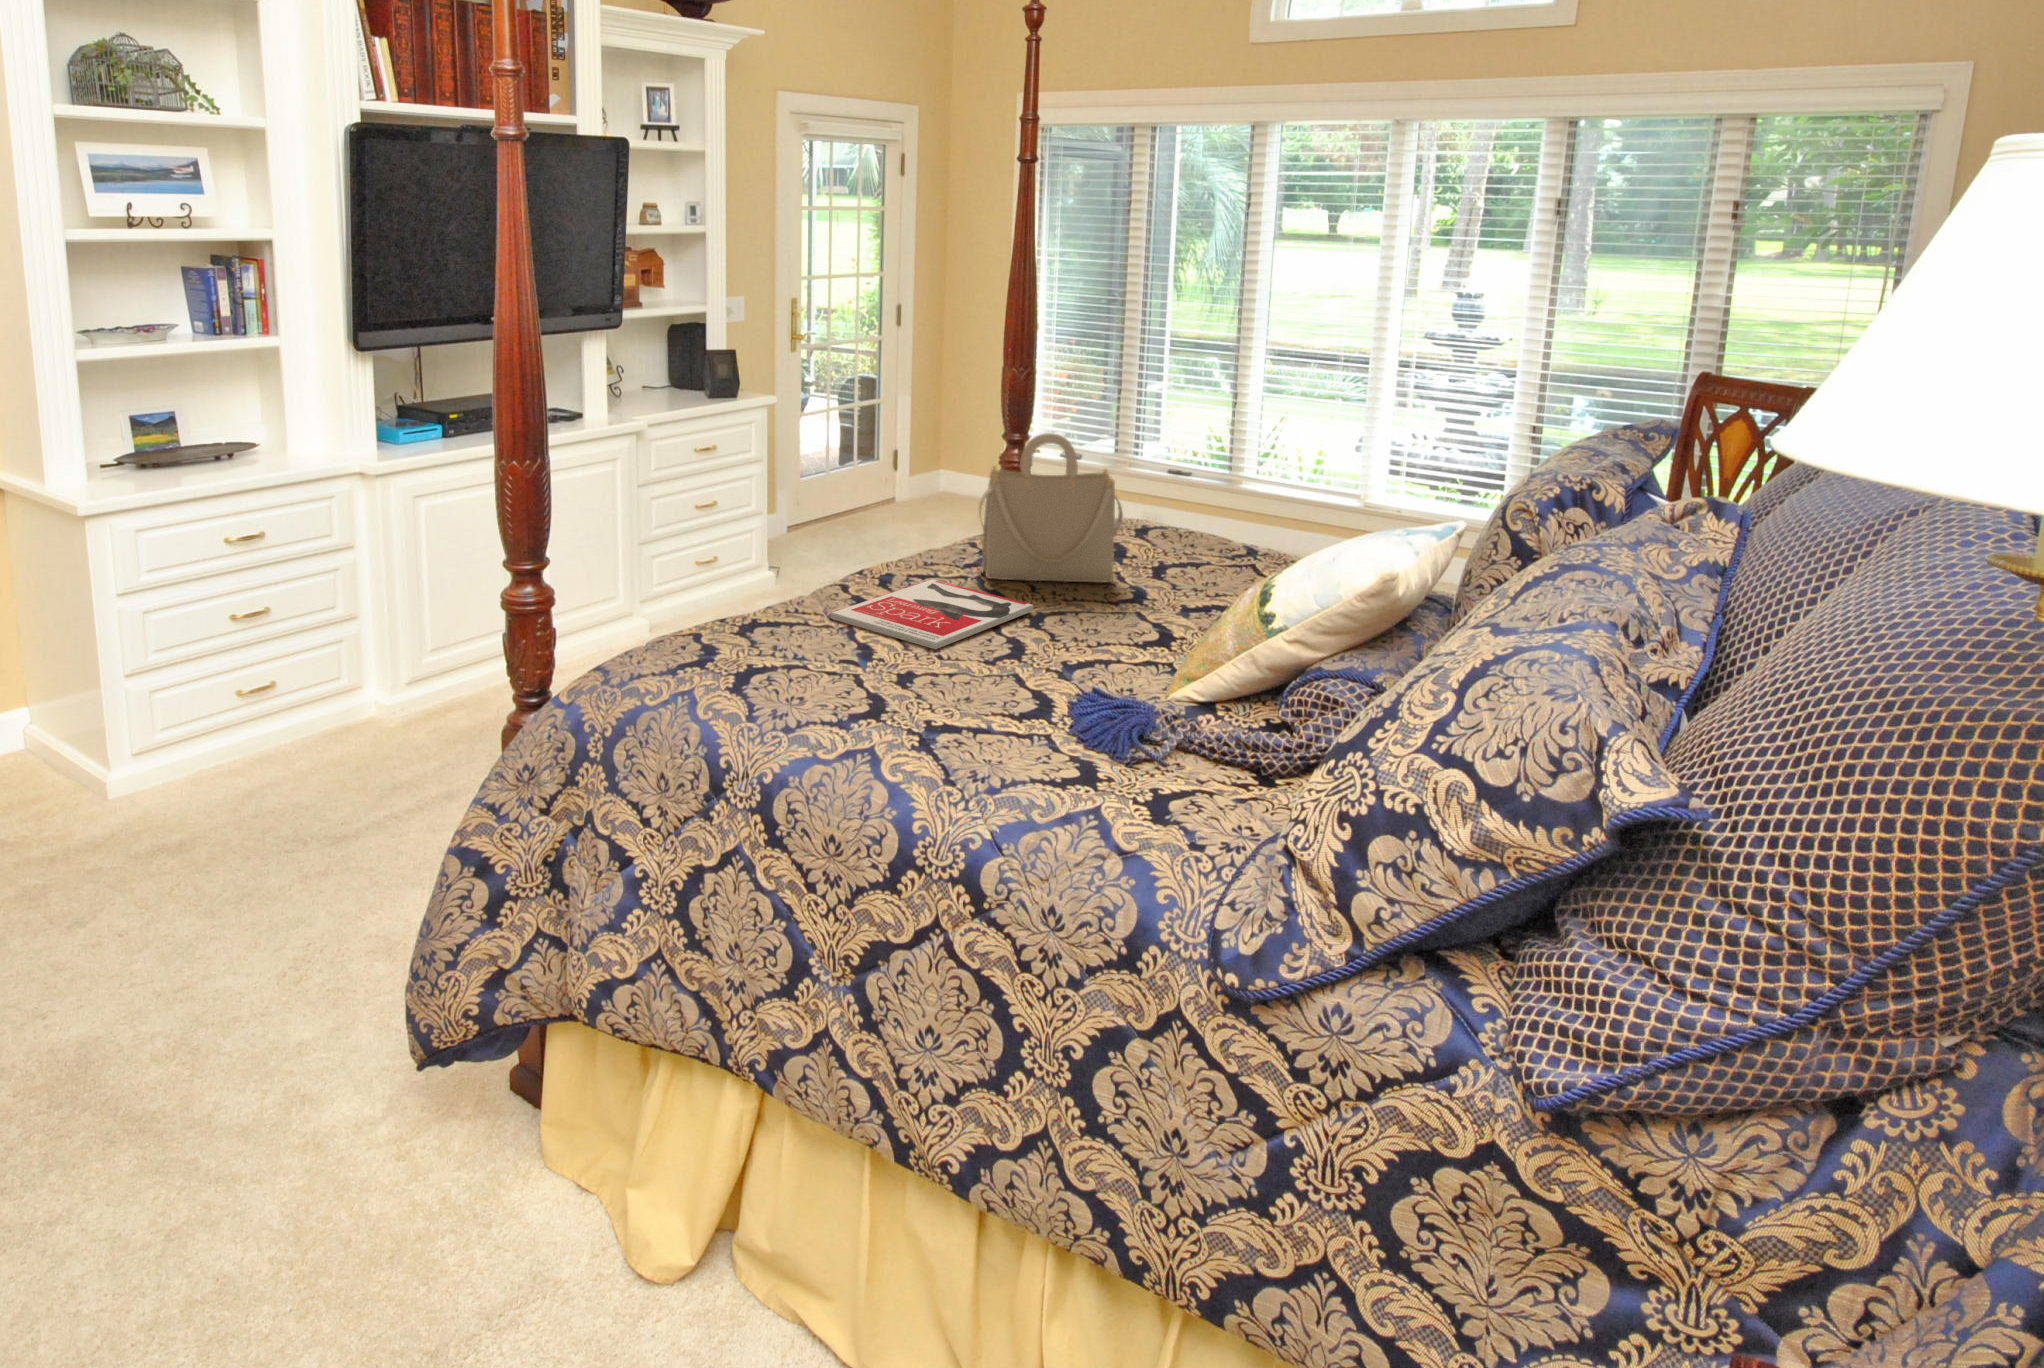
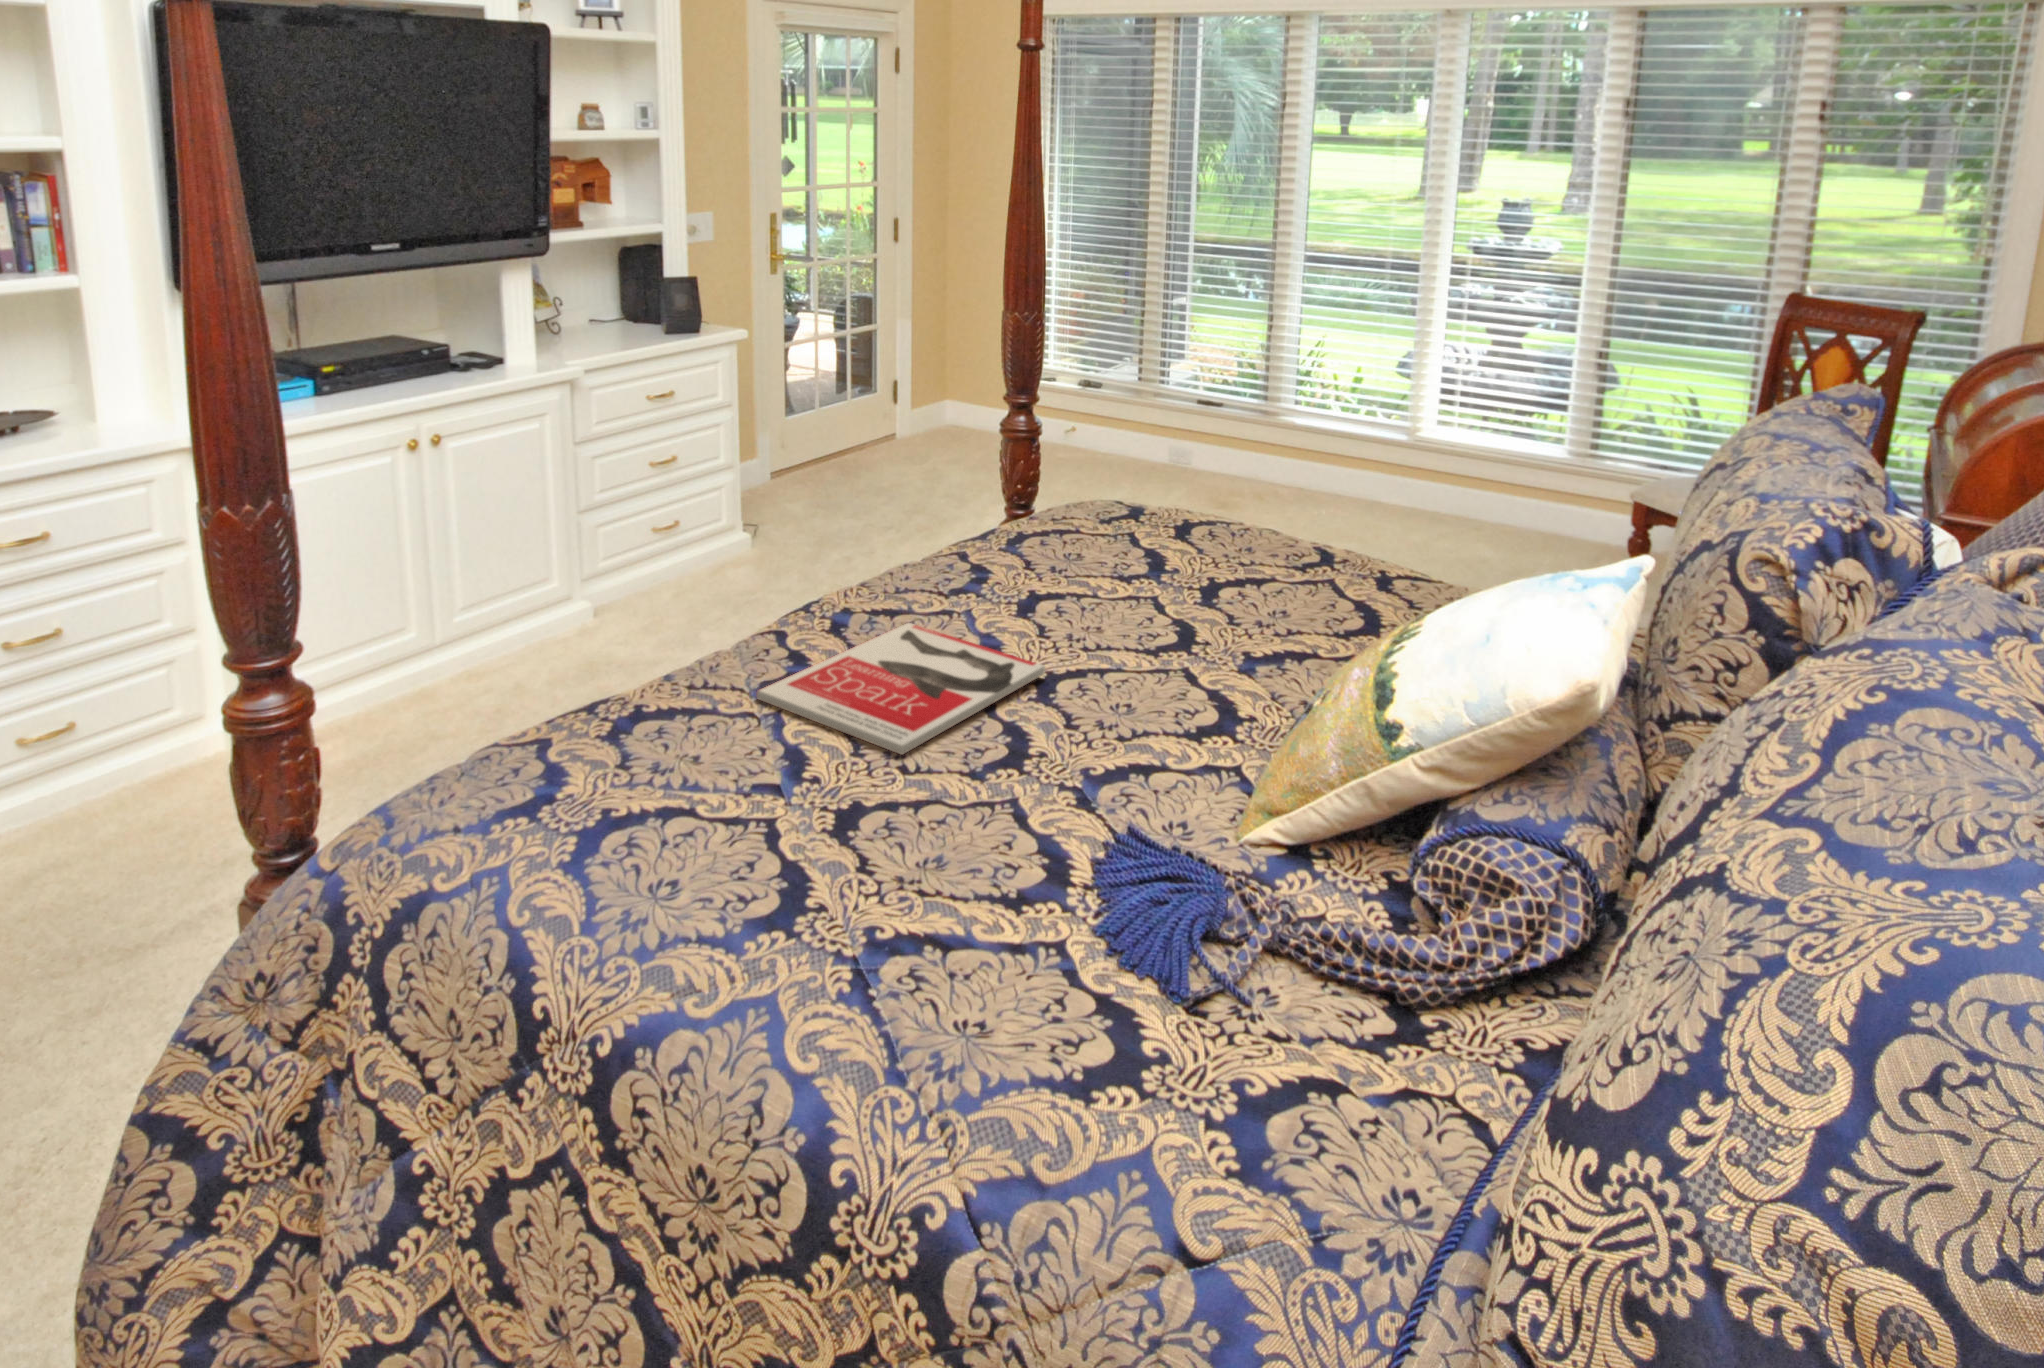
handbag: present [979,433,1123,583] -> none [973,418,1165,617]

